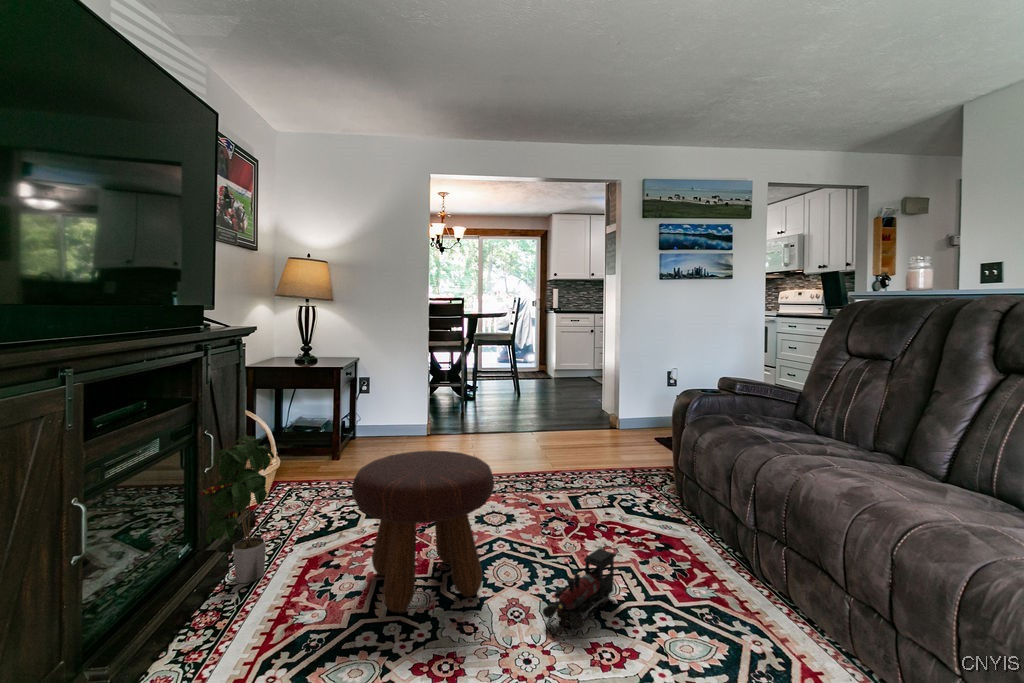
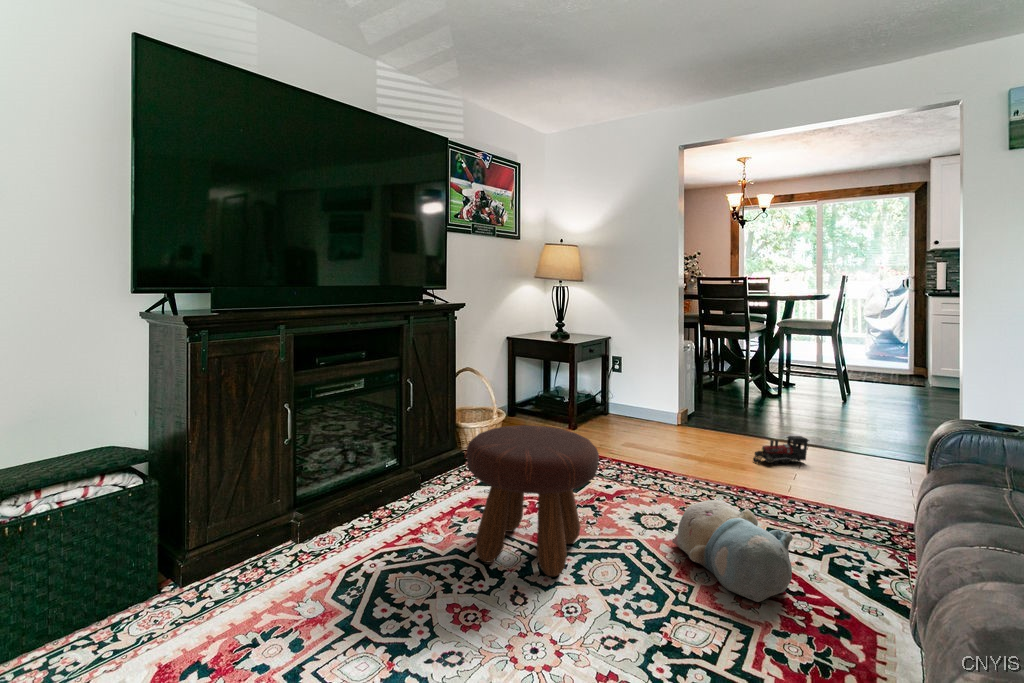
potted plant: present [201,434,274,583] -> none [385,386,461,500]
plush toy: none [528,482,629,549] -> present [672,500,793,602]
toy train: present [543,549,616,636] -> present [753,436,809,464]

